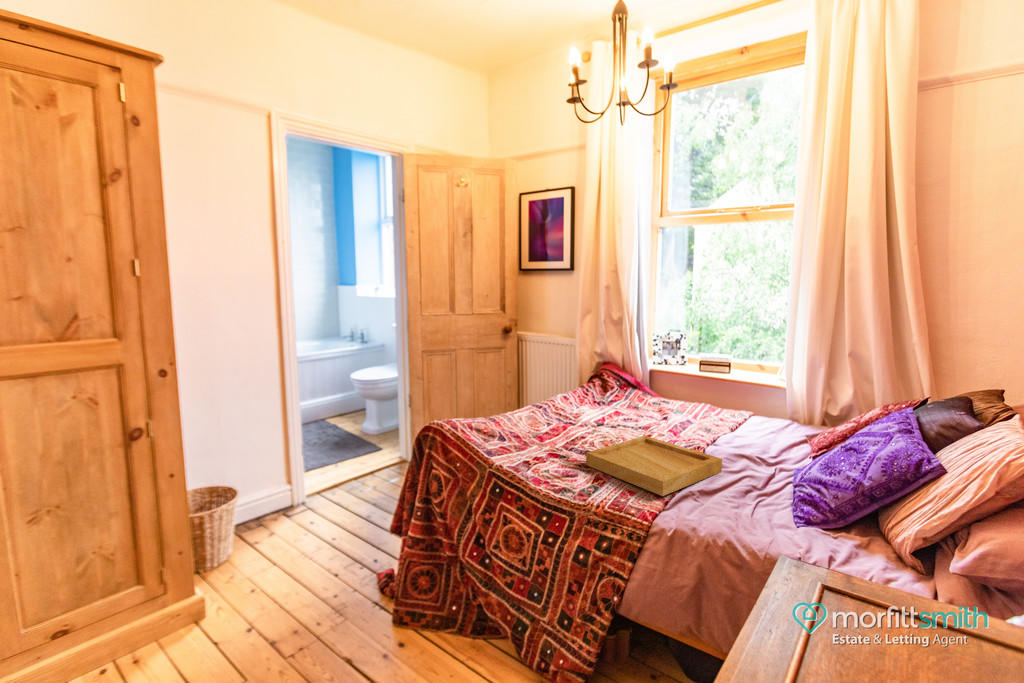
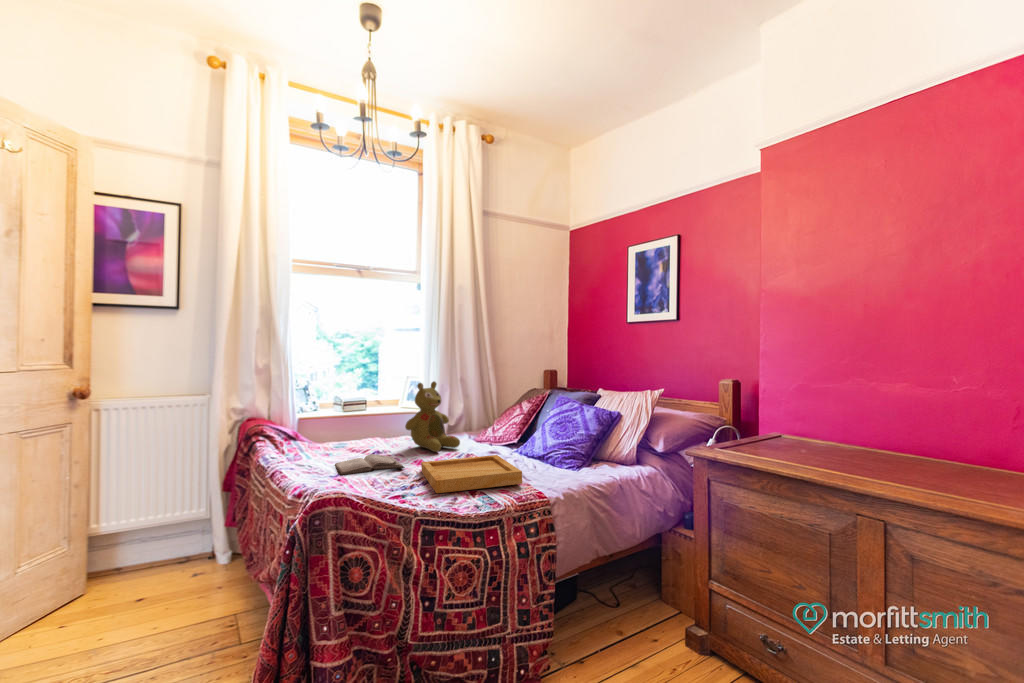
stuffed bear: none [699,354,768,439] -> present [405,381,460,452]
diary: none [588,413,664,436] -> present [335,454,405,476]

